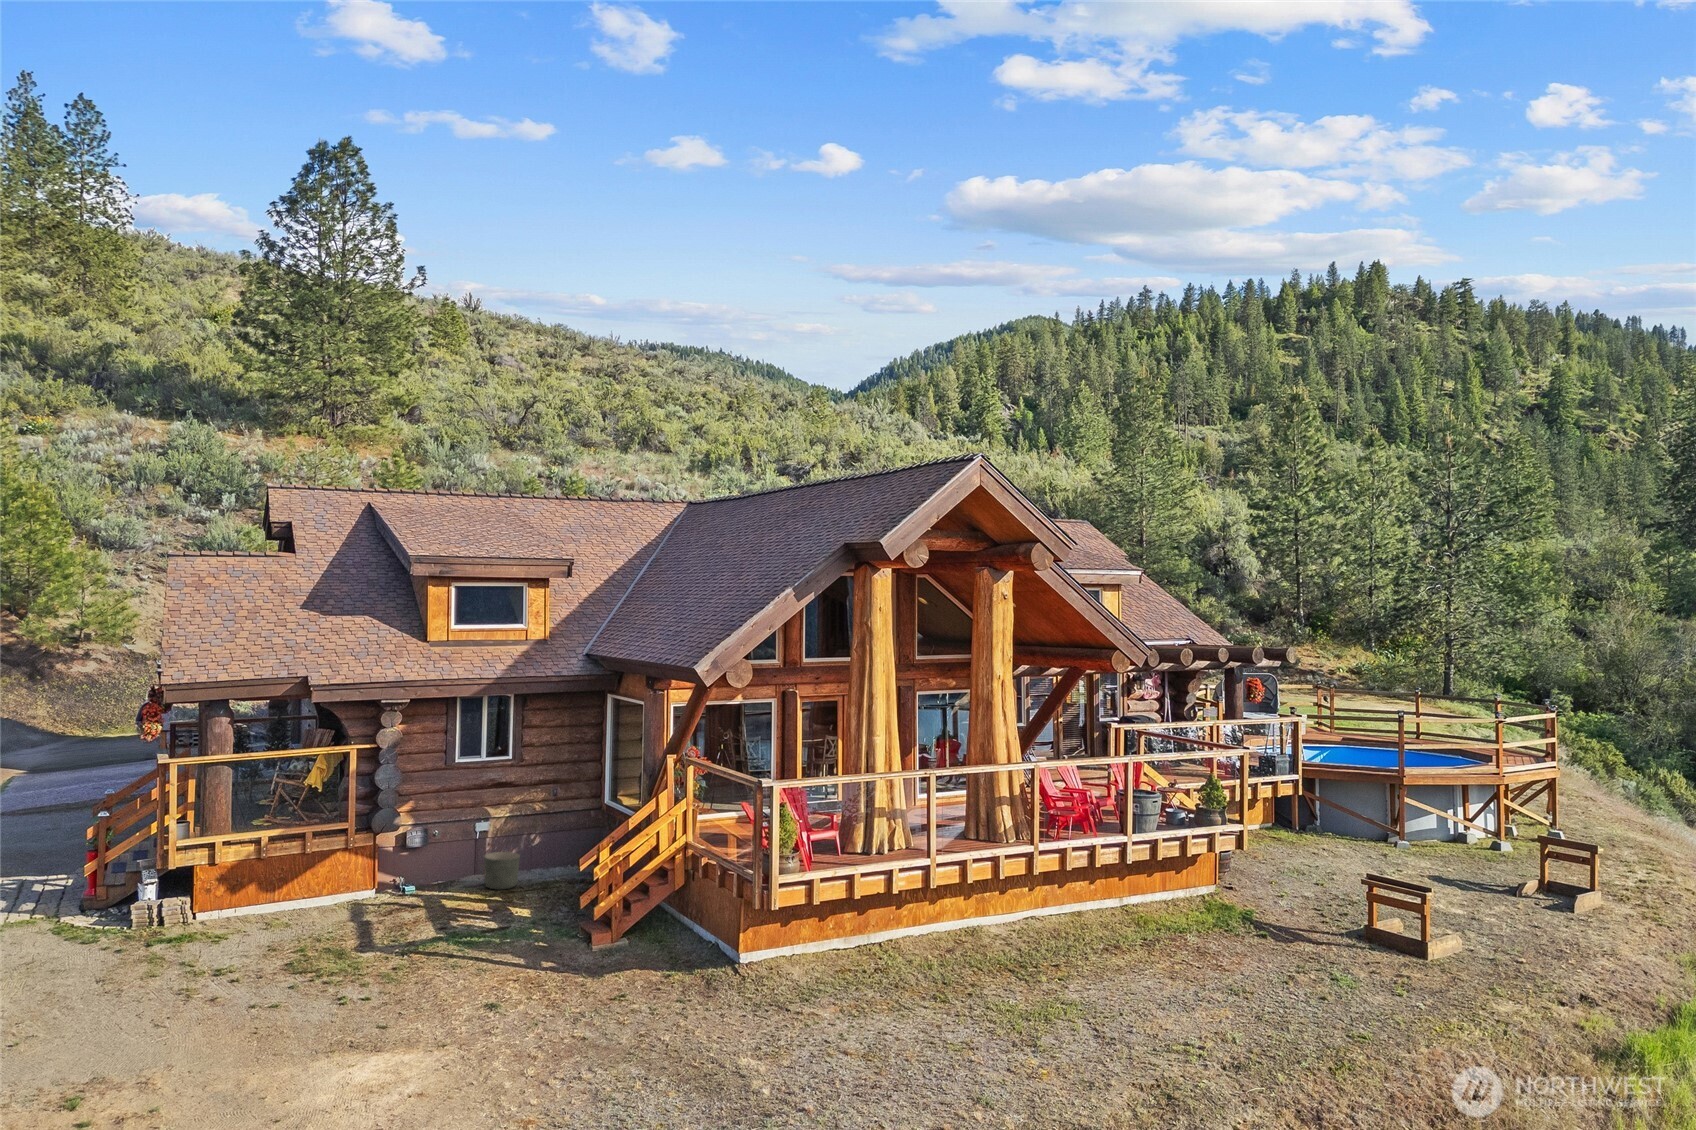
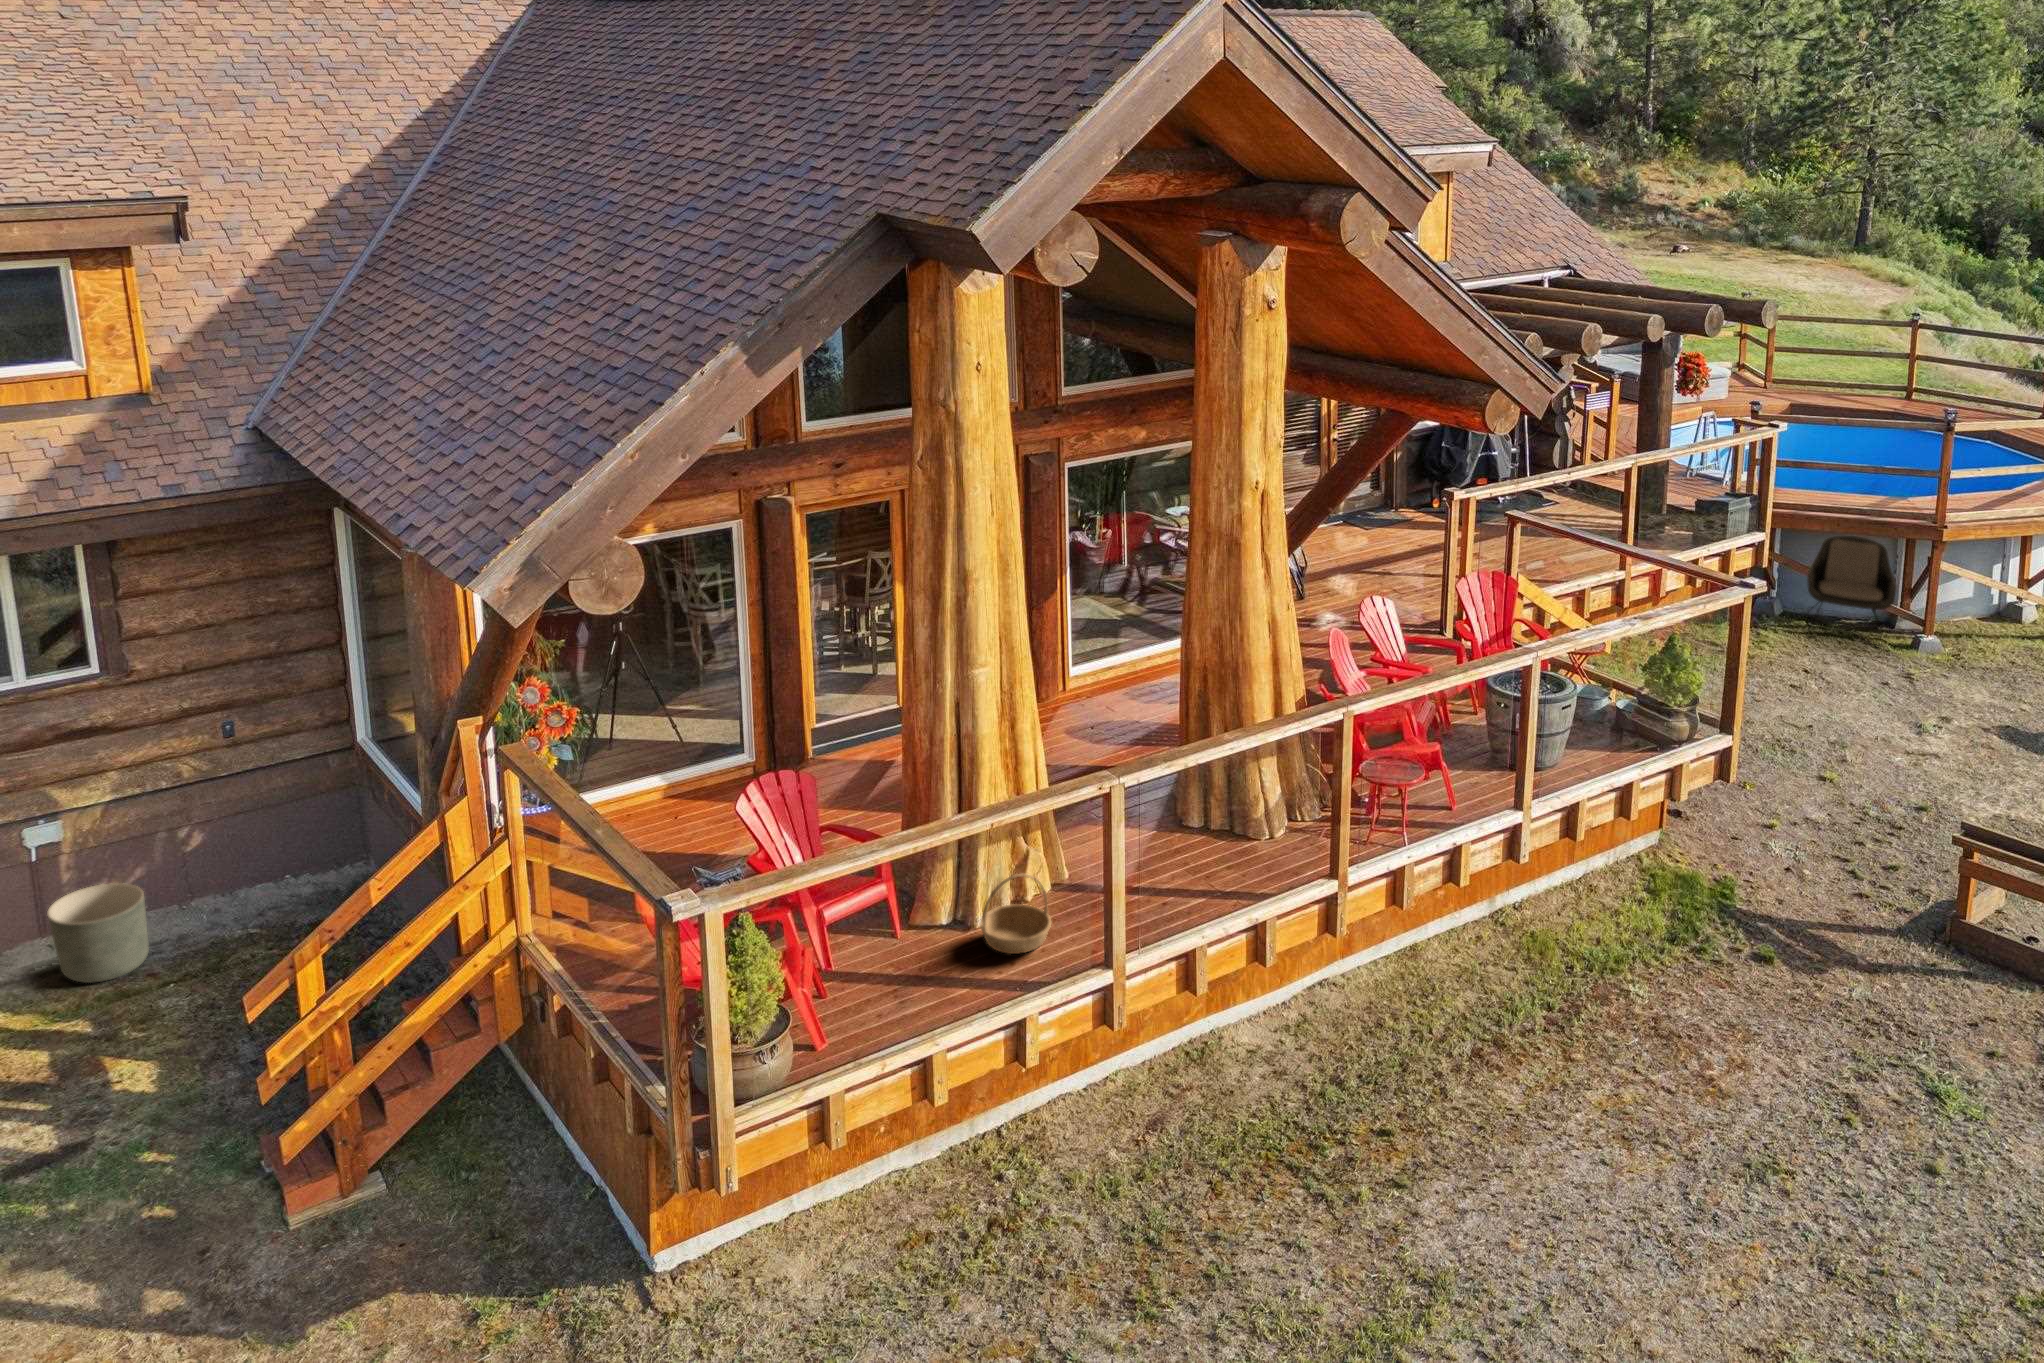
lounge chair: none [1331,792,1384,853] -> present [1807,535,1897,647]
basket: none [873,825,903,858] -> present [980,874,1051,954]

